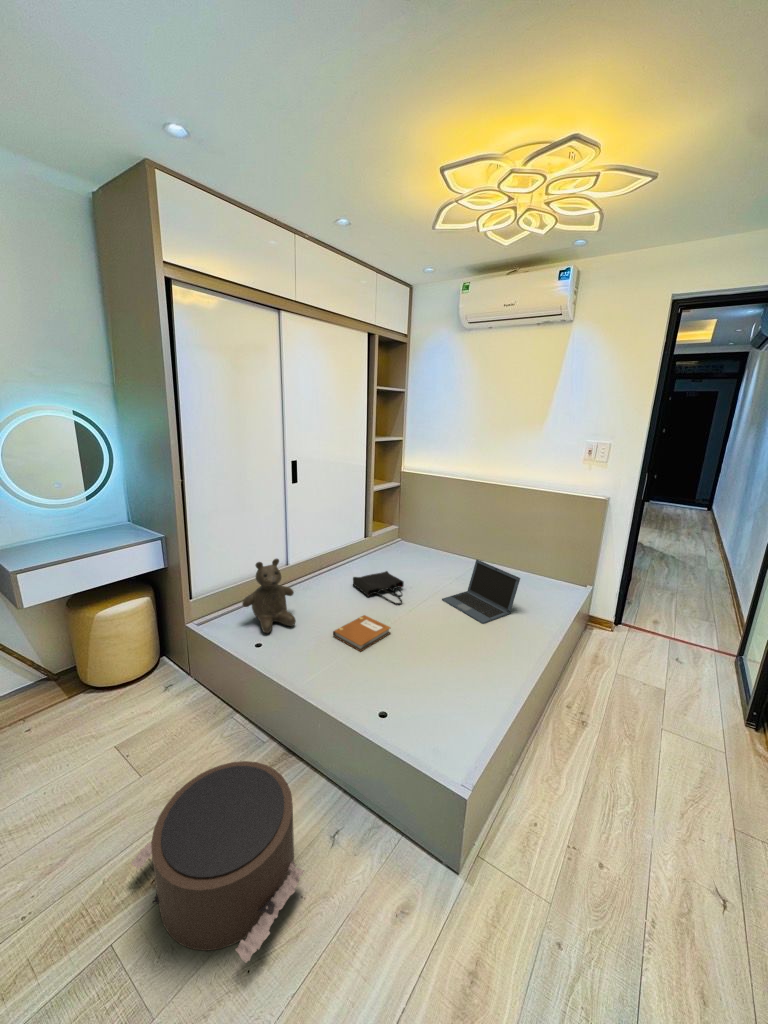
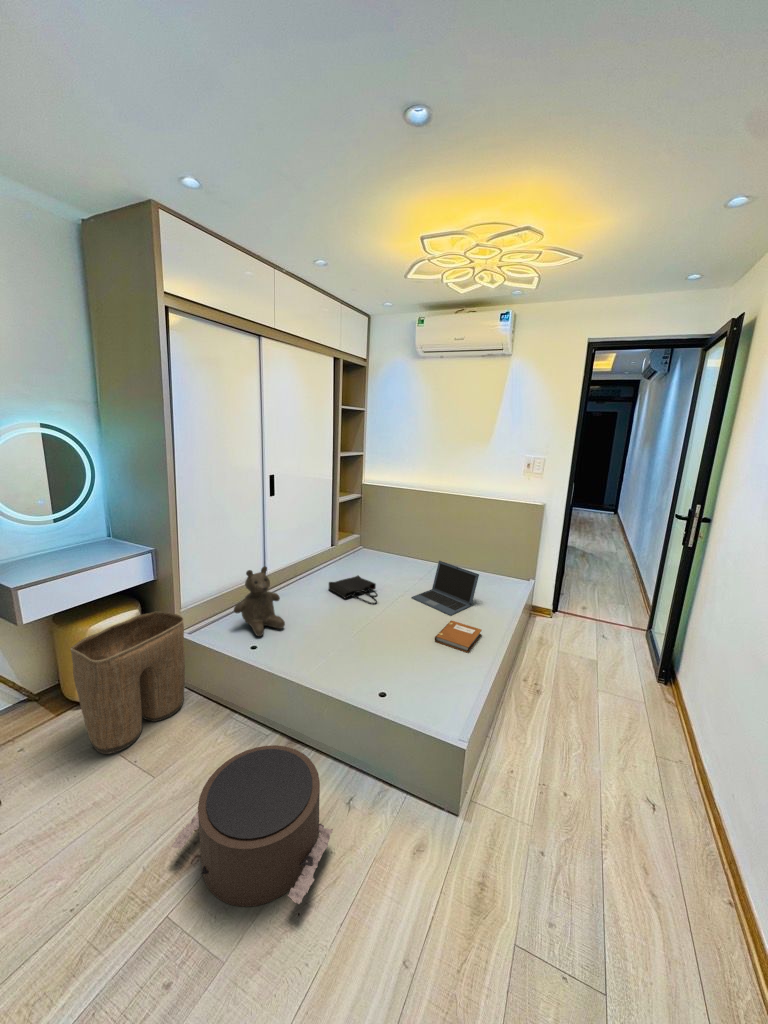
laundry basket: none [68,601,189,744] -> present [70,611,185,754]
notebook: present [333,615,391,651] -> present [435,621,482,653]

